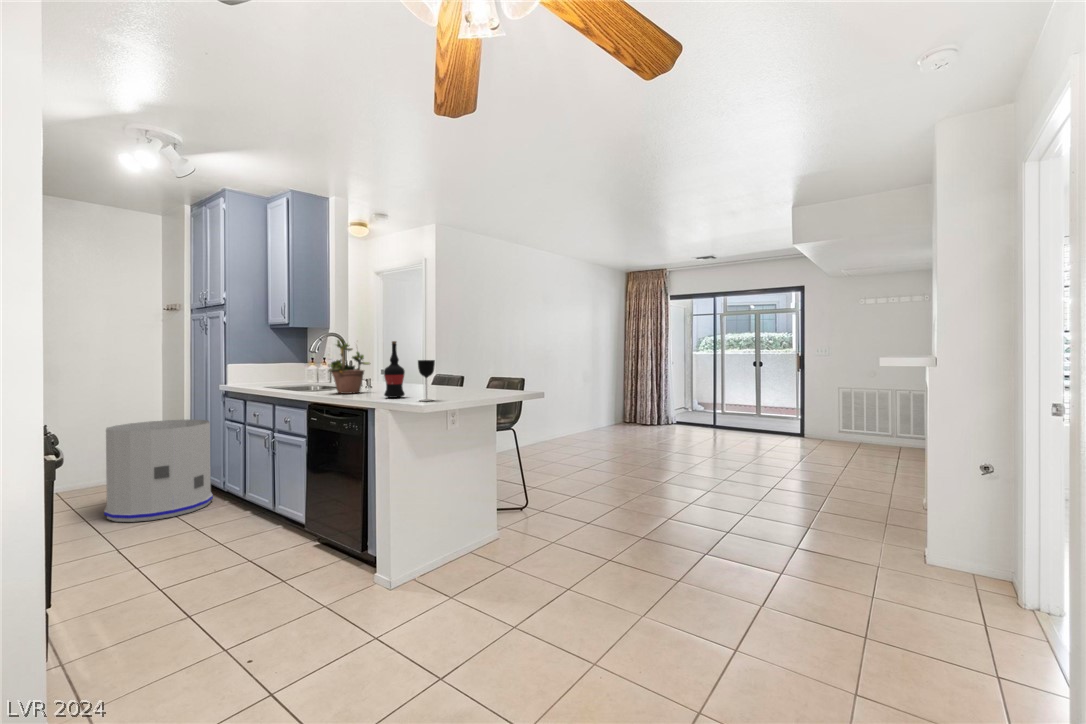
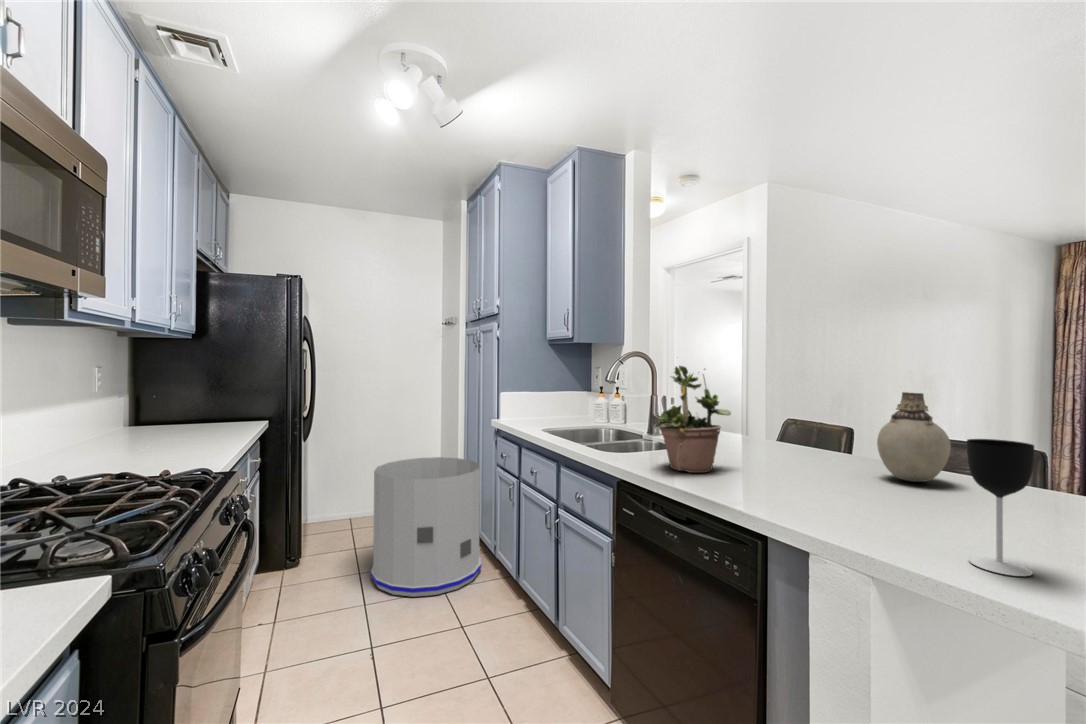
wine bottle: present [384,341,405,398] -> none [811,377,868,520]
vase: none [436,351,463,391] -> present [877,392,951,482]

